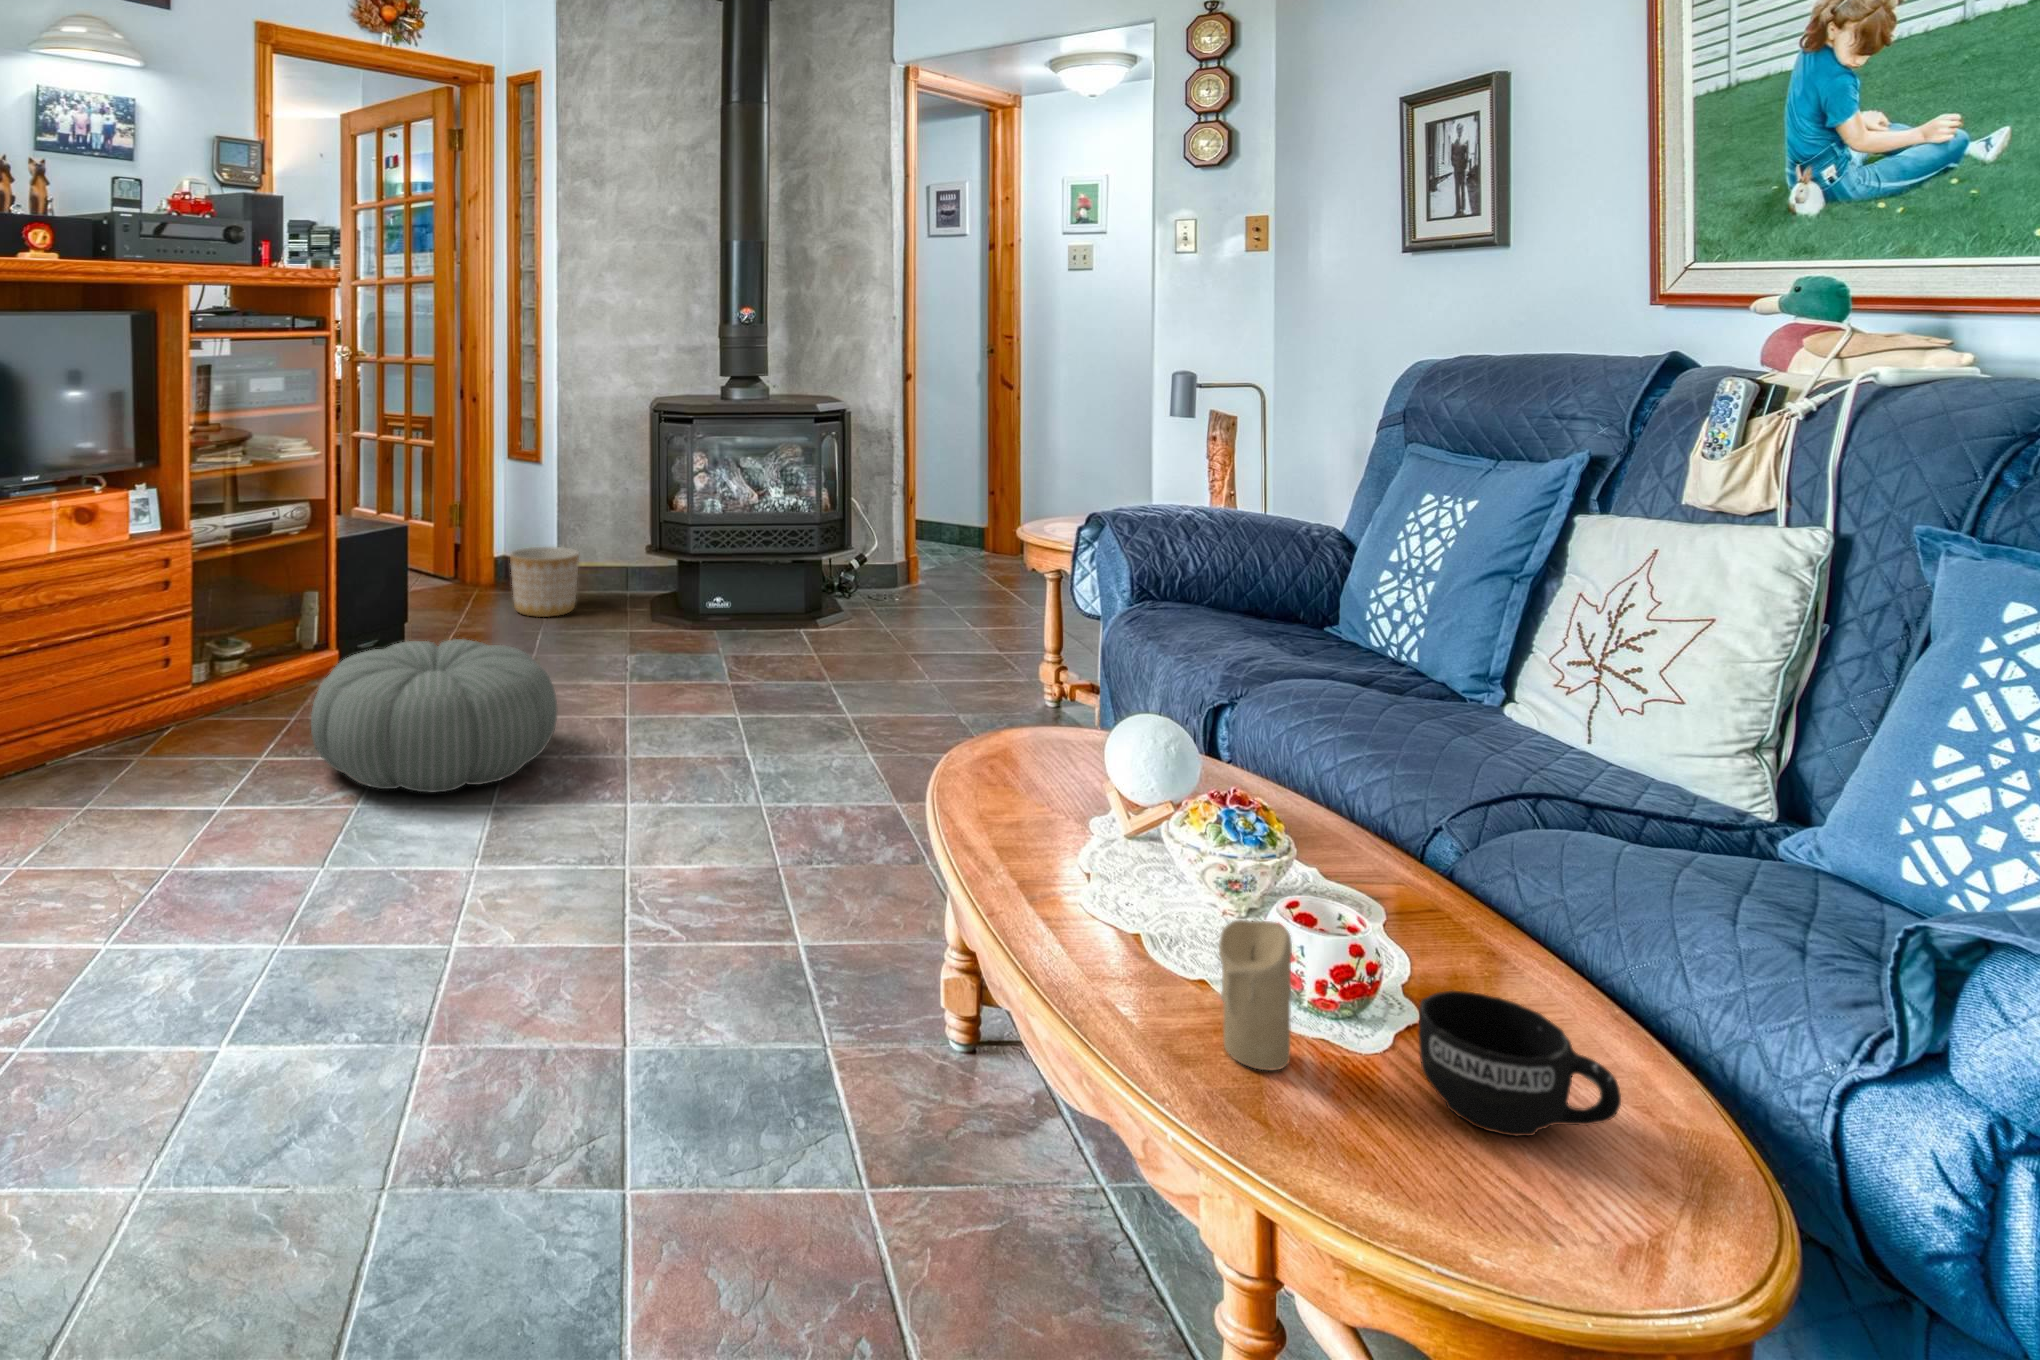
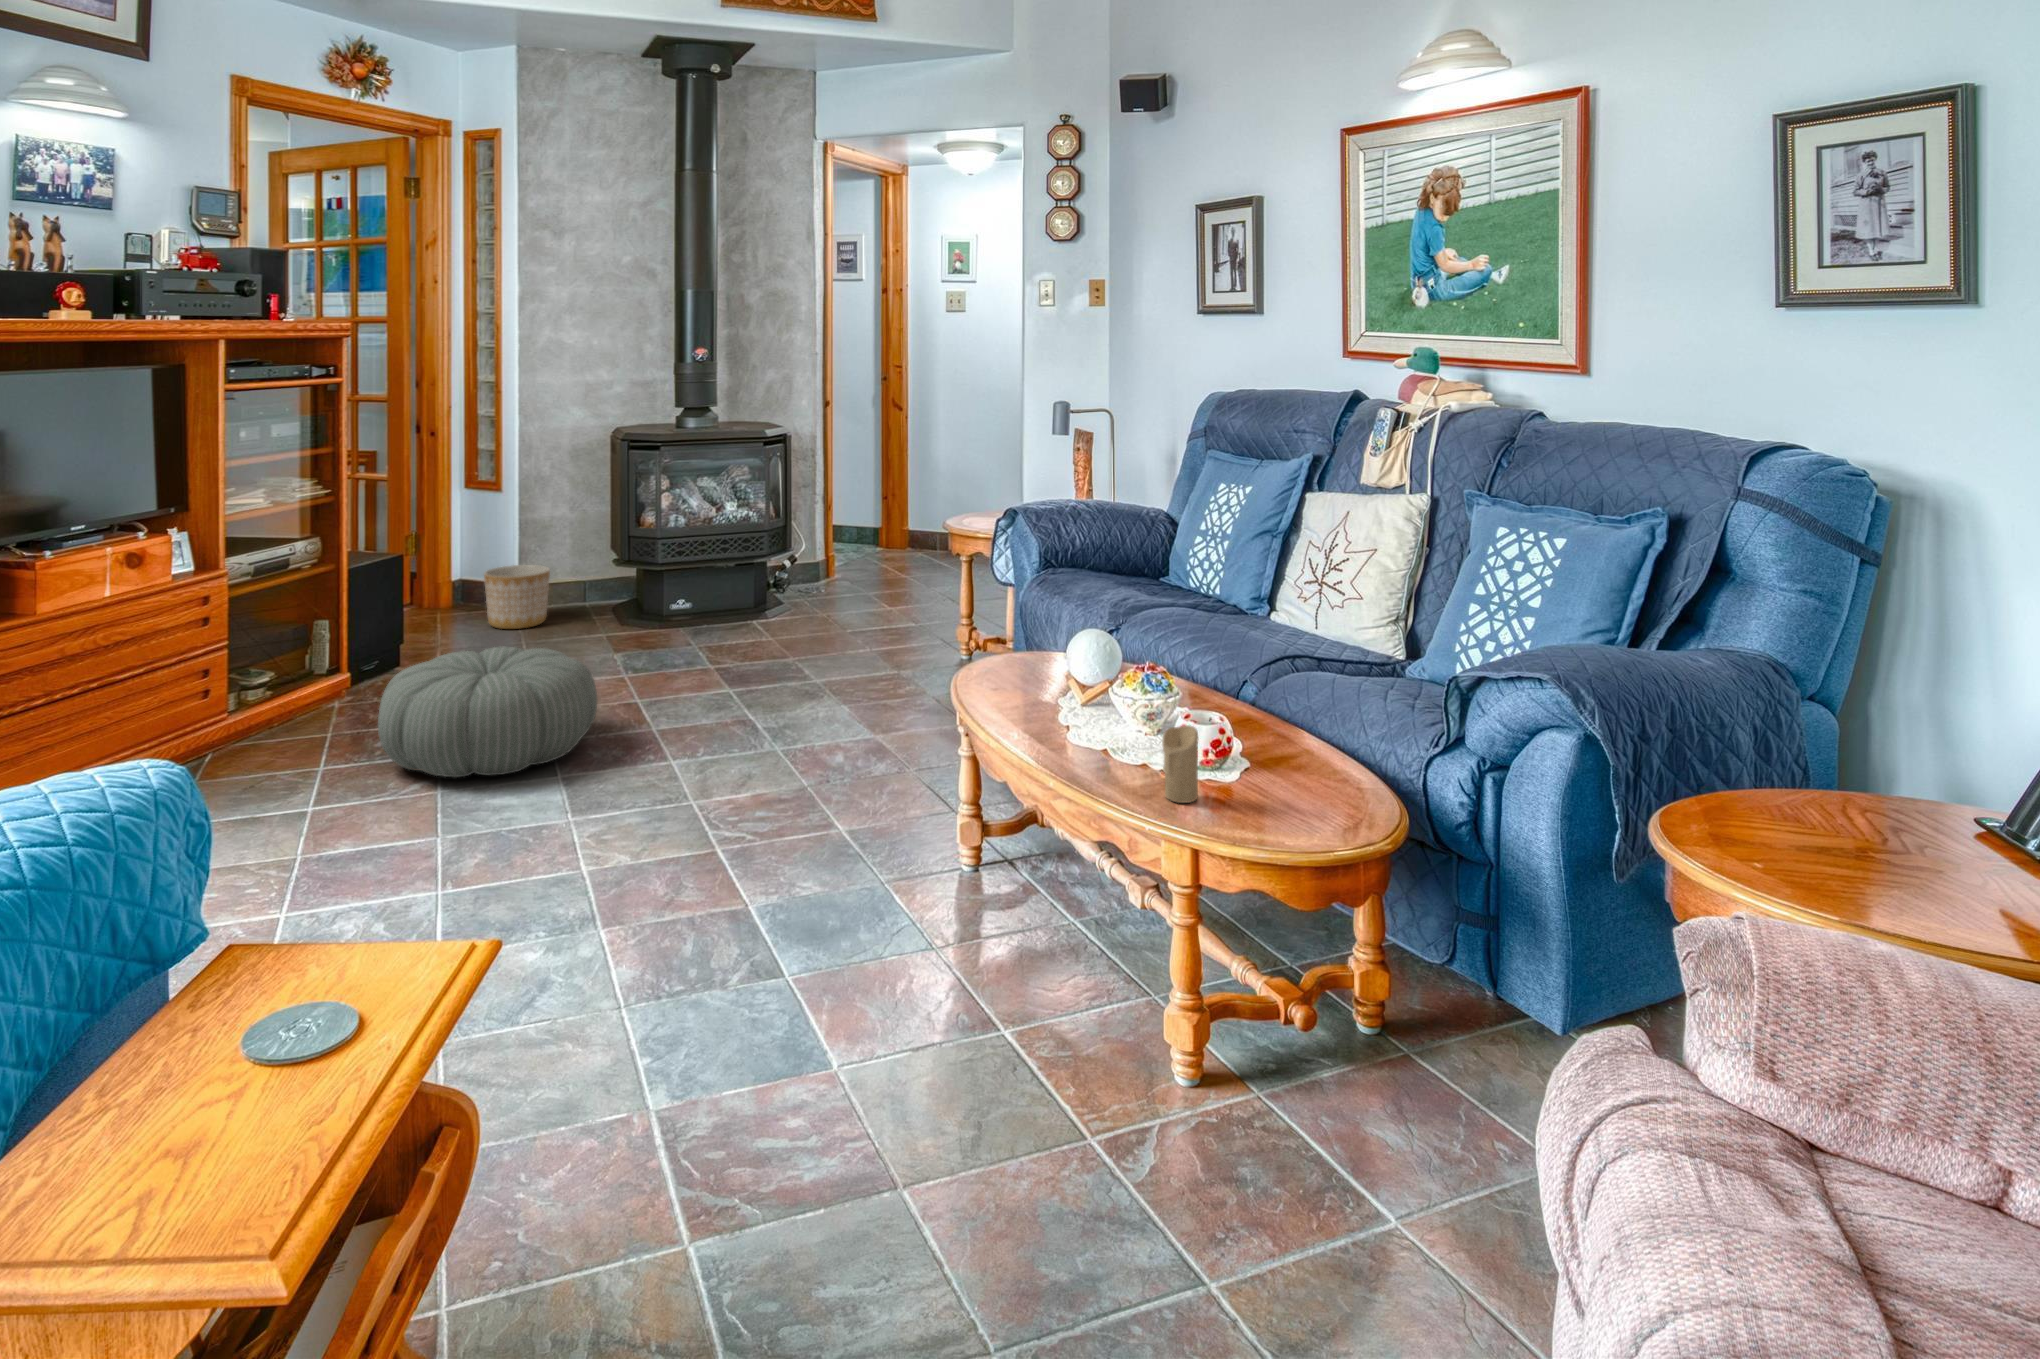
mug: present [1418,991,1621,1136] -> none [1257,747,1345,810]

